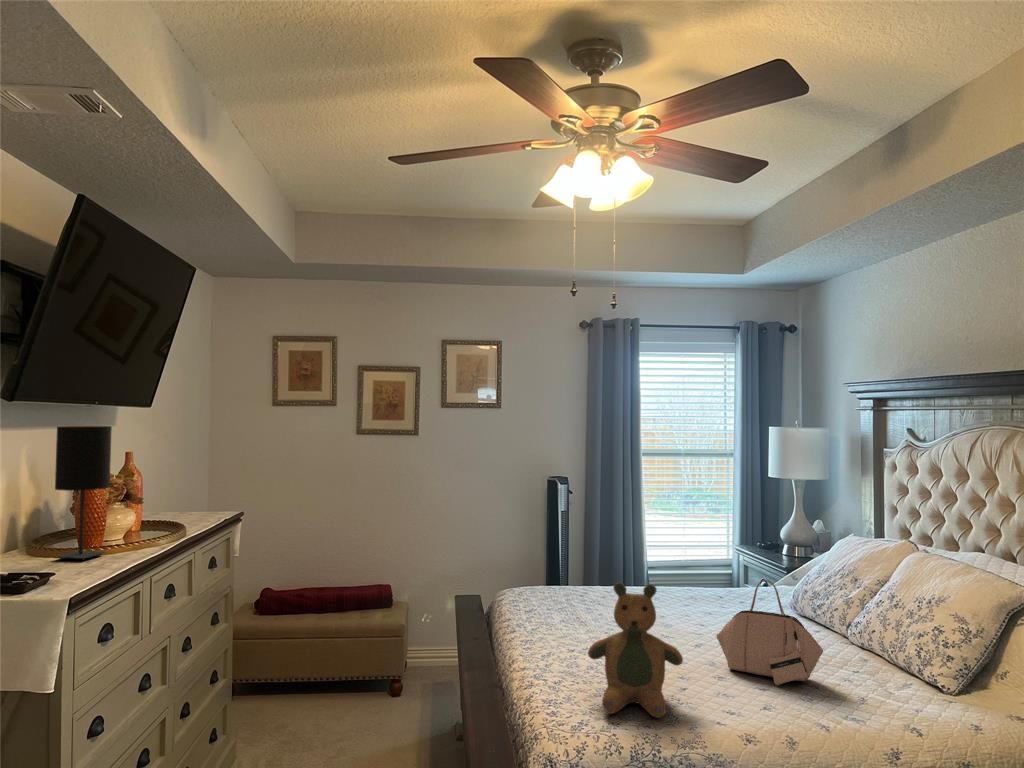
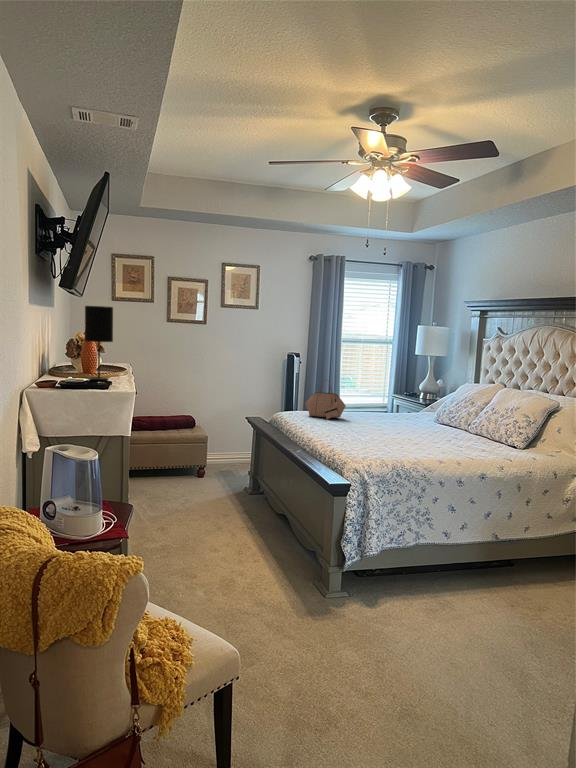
handbag: present [716,580,823,685] -> present [305,380,346,419]
teddy bear: present [588,583,683,718] -> none [360,396,406,457]

